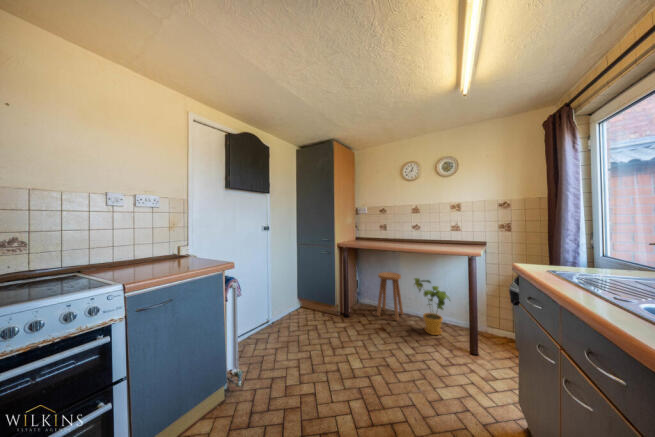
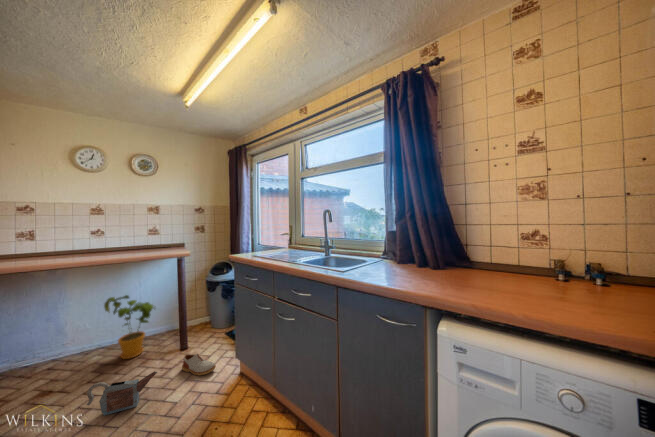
stool: present [377,272,403,321] -> none [15,302,75,387]
watering can: none [390,336,432,375] -> present [87,371,157,415]
shoe: none [462,360,497,399] -> present [182,354,216,375]

